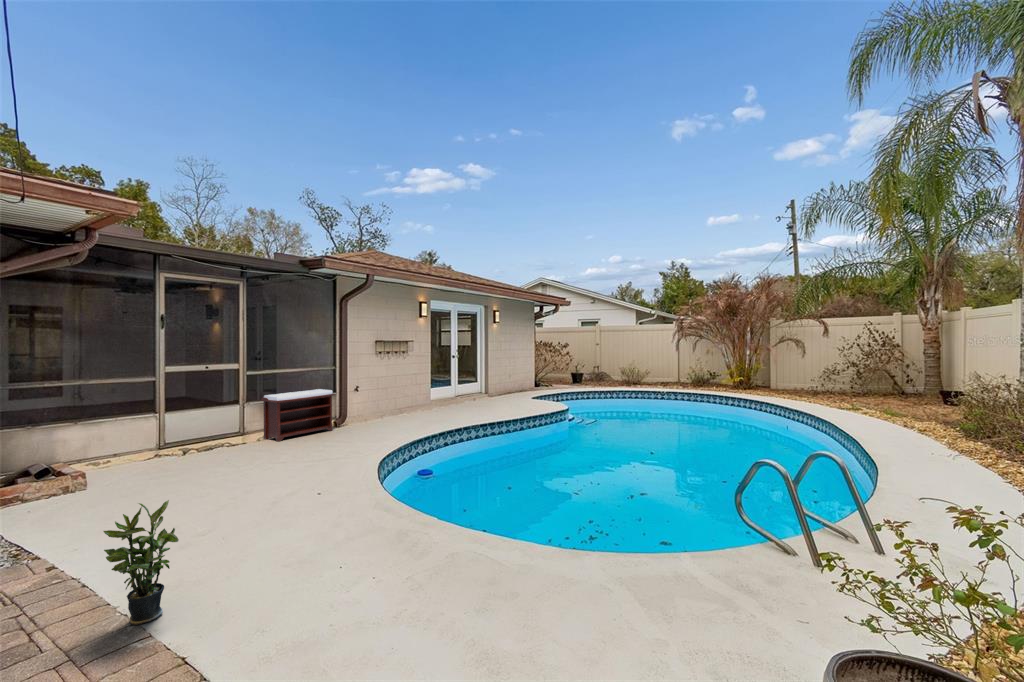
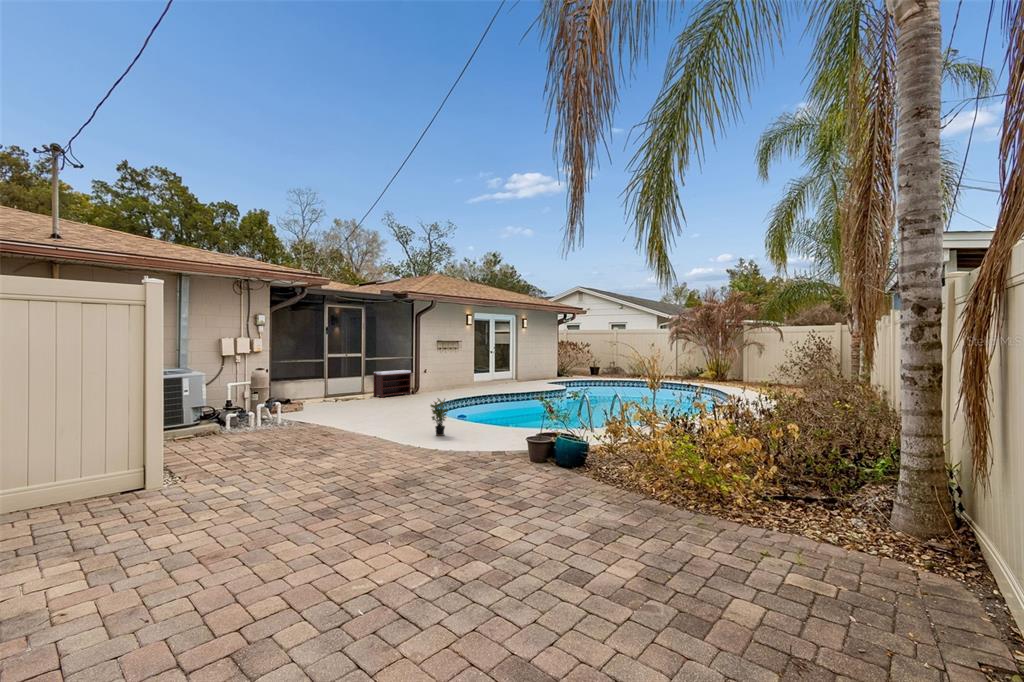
potted plant: present [103,500,179,625] -> present [430,399,448,436]

